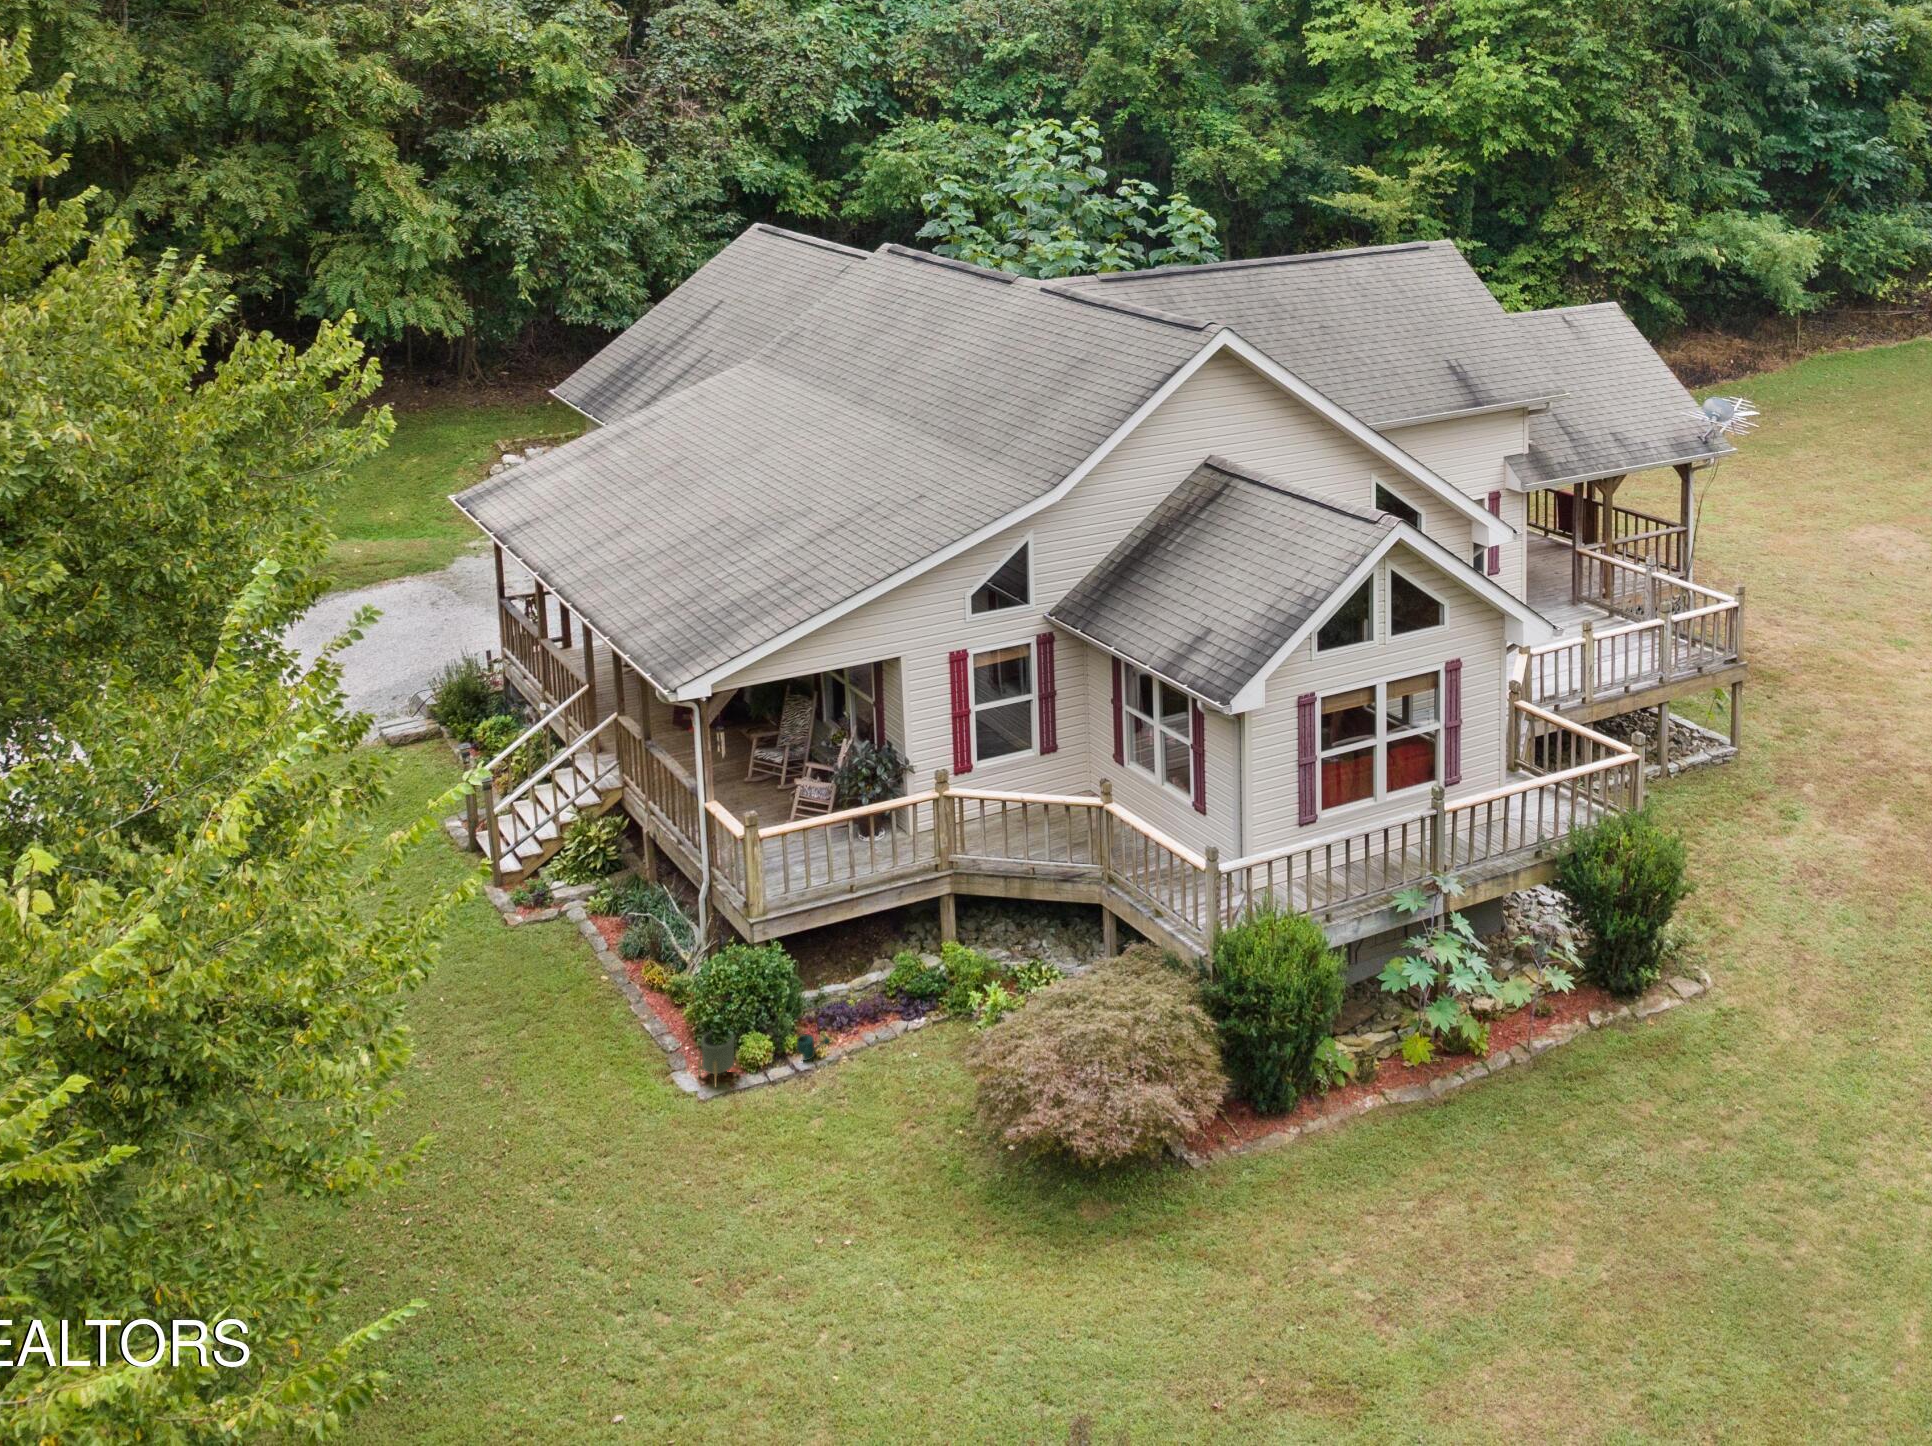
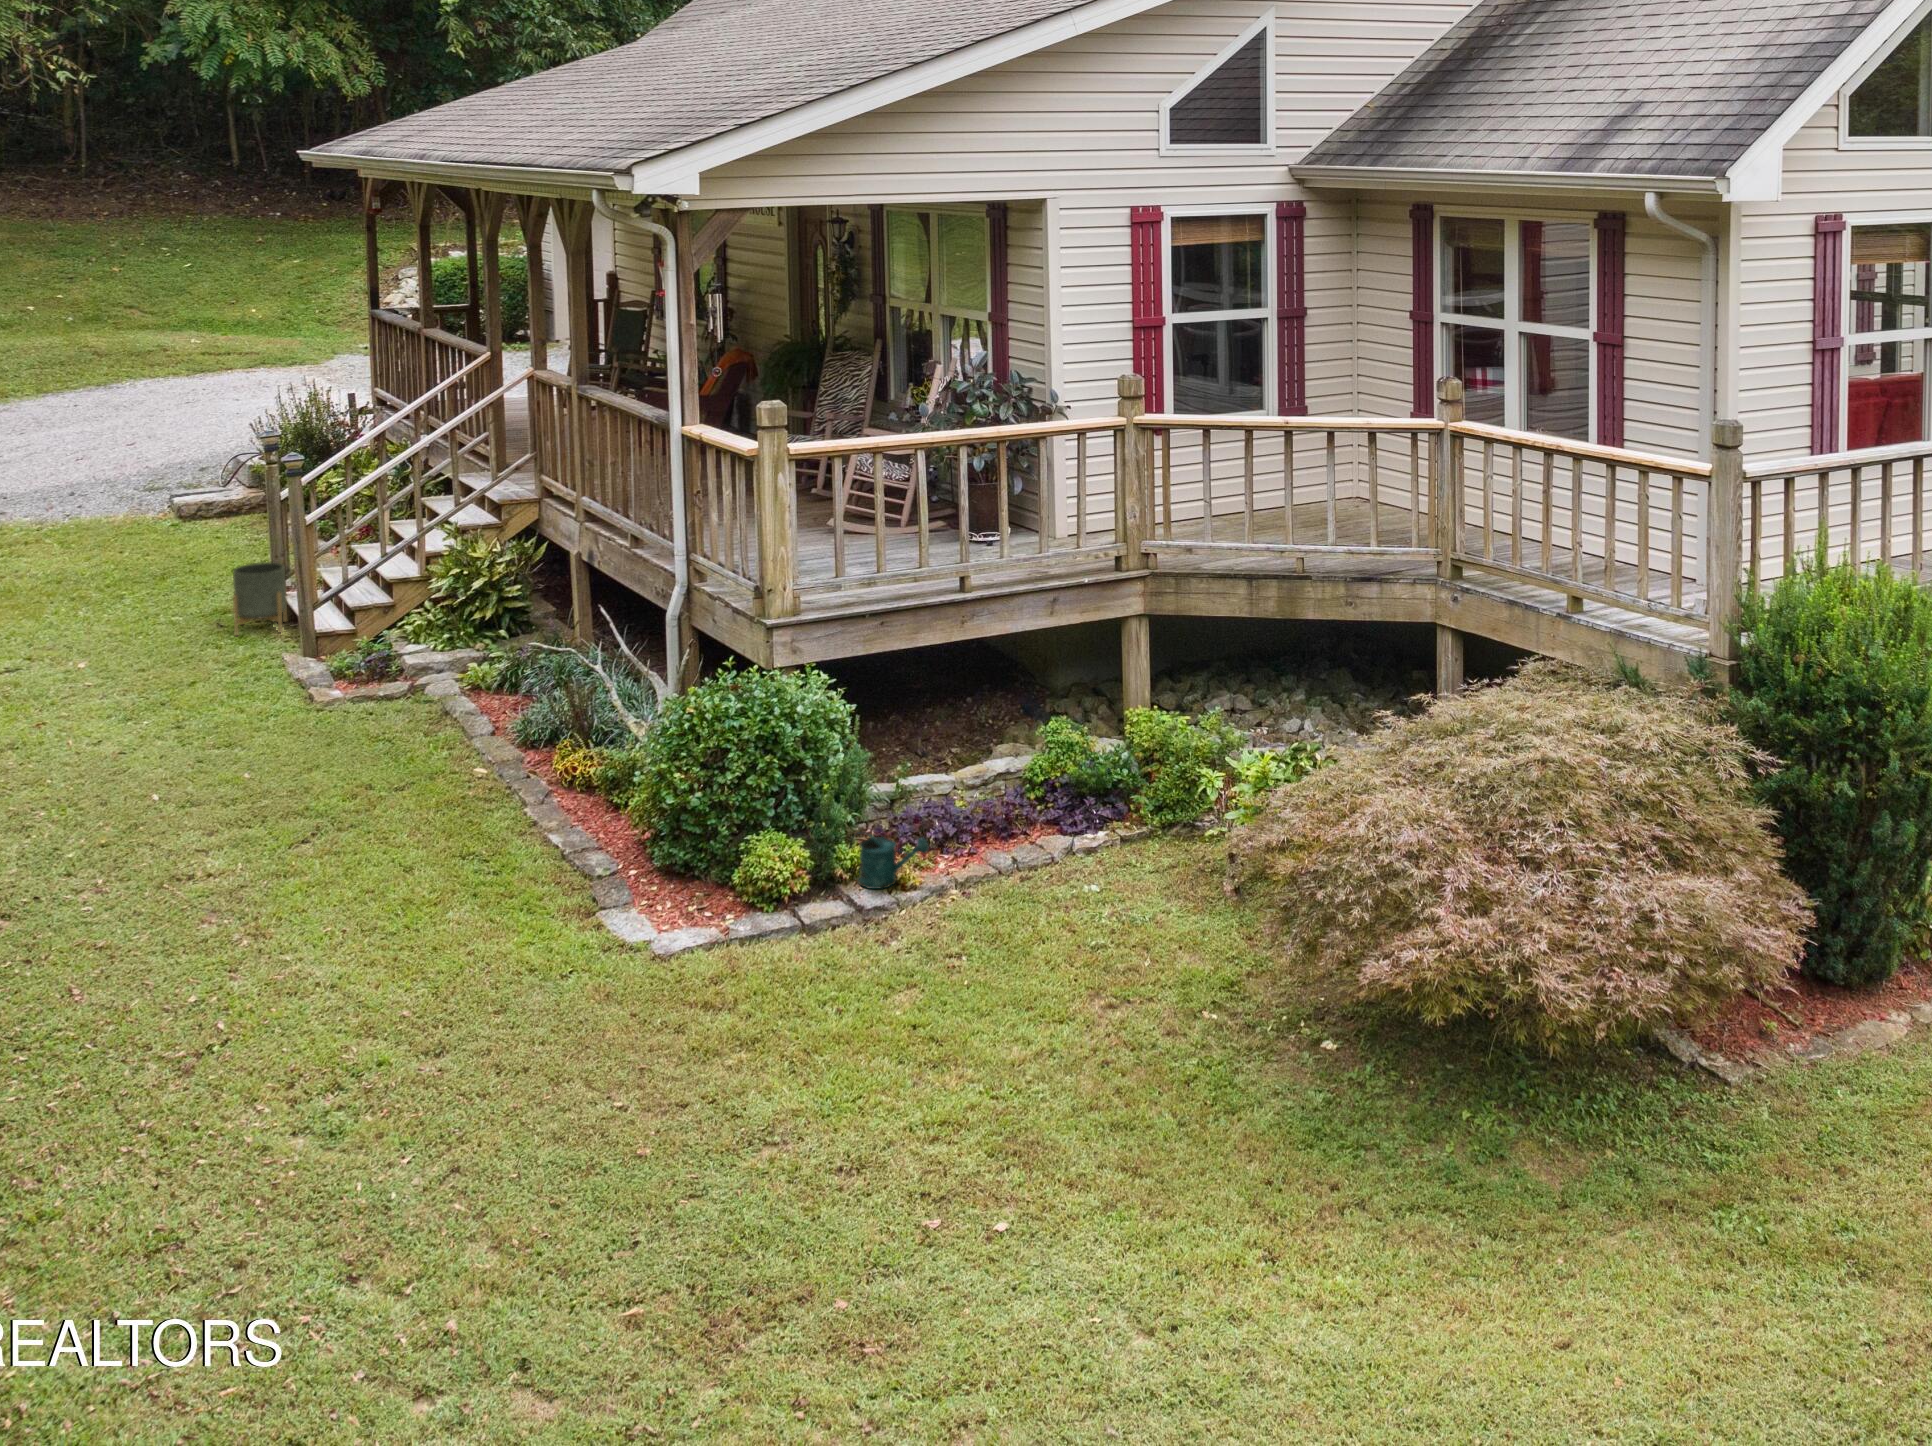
planter: present [698,1031,738,1087] -> present [233,562,287,636]

